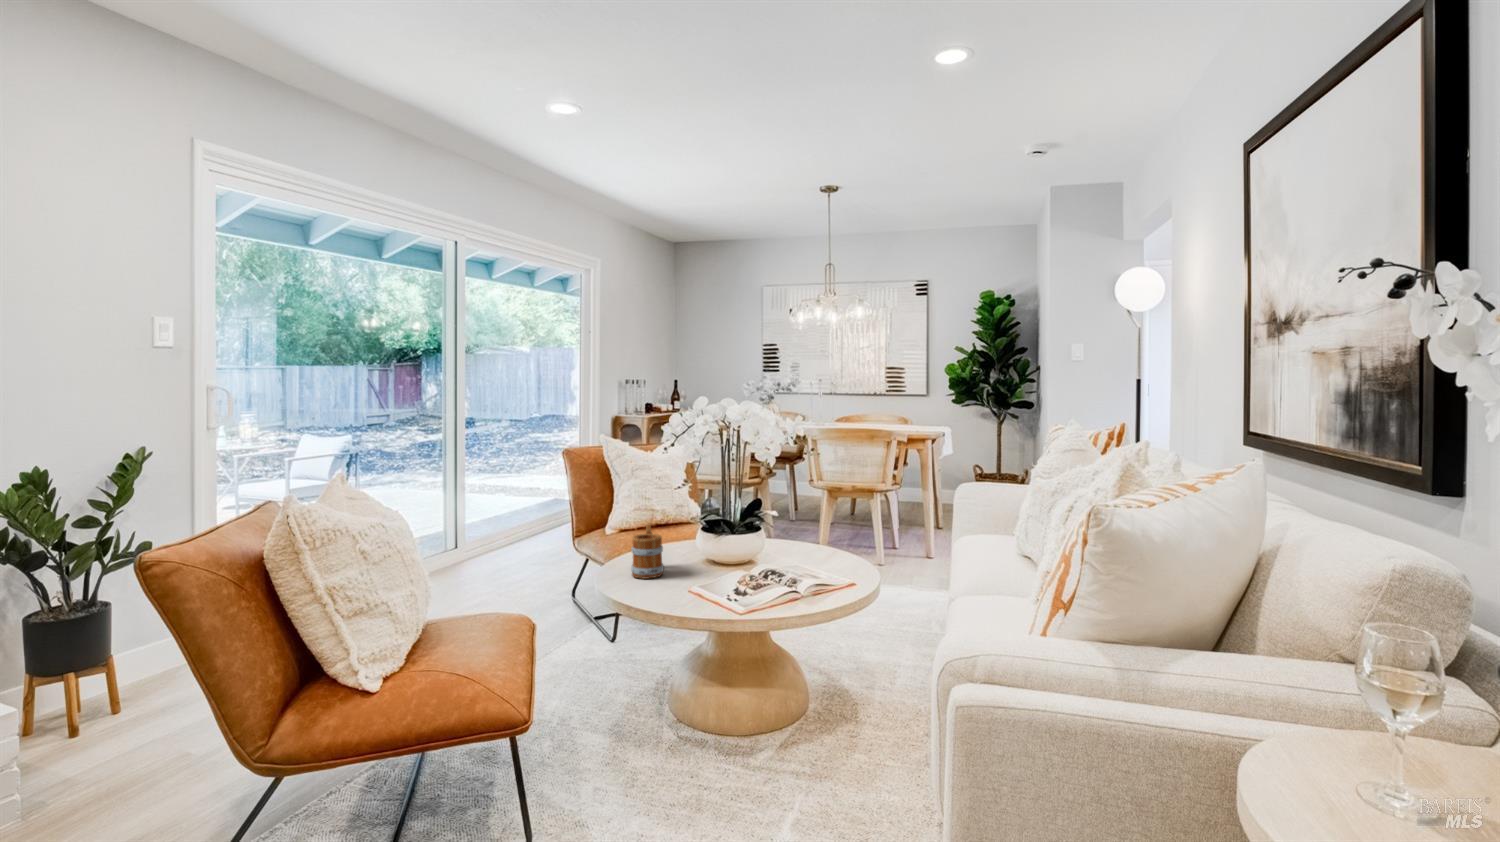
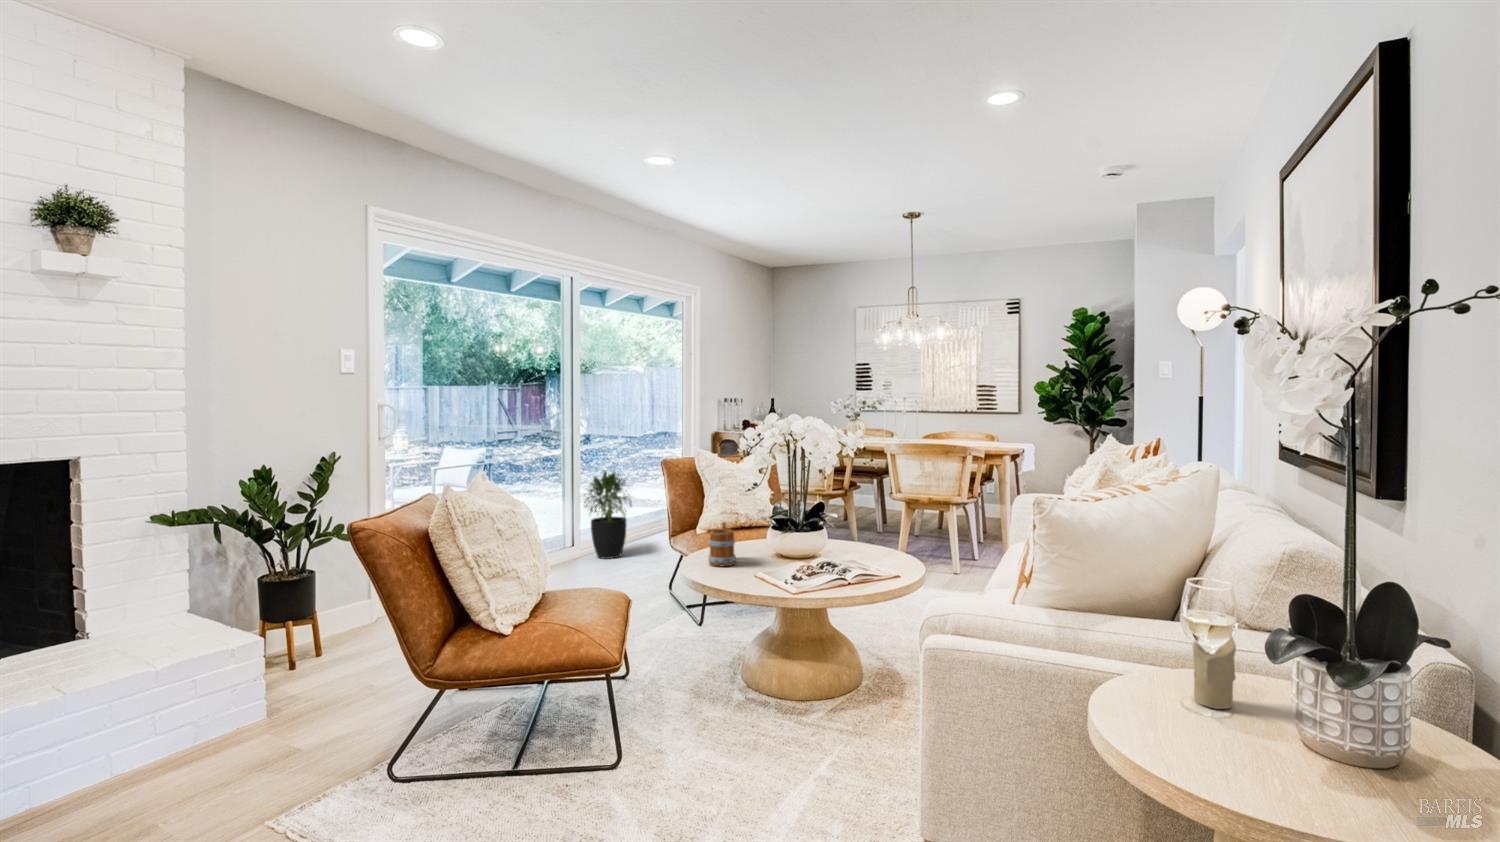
potted plant: none [467,459,536,559] -> present [584,471,631,559]
candle: none [1355,692,1423,804] -> present [1193,637,1236,709]

